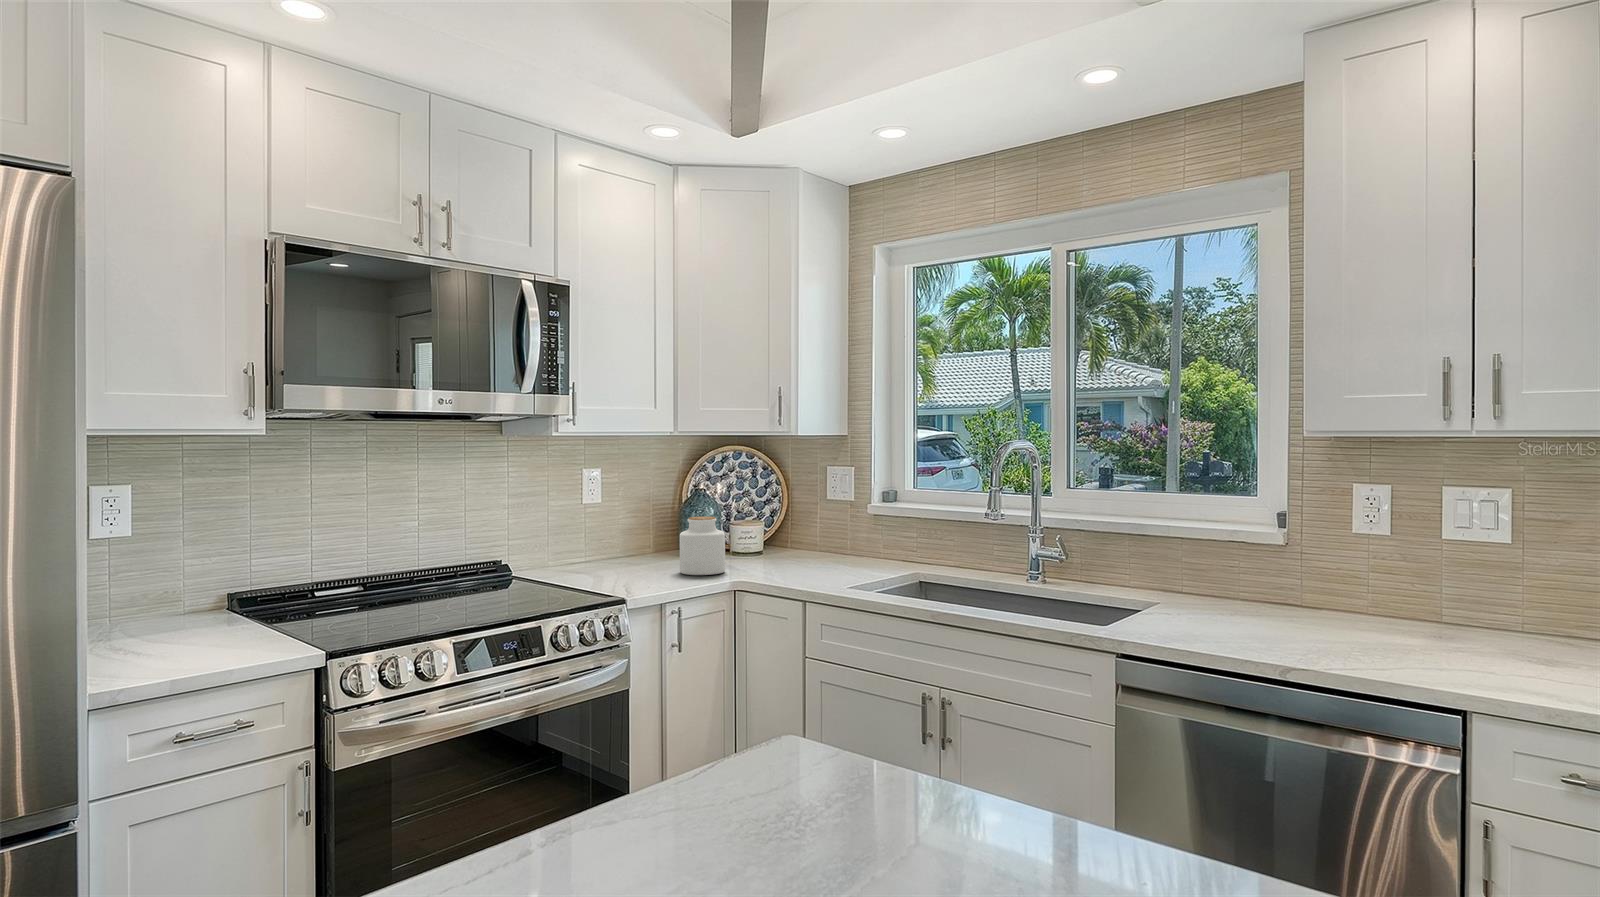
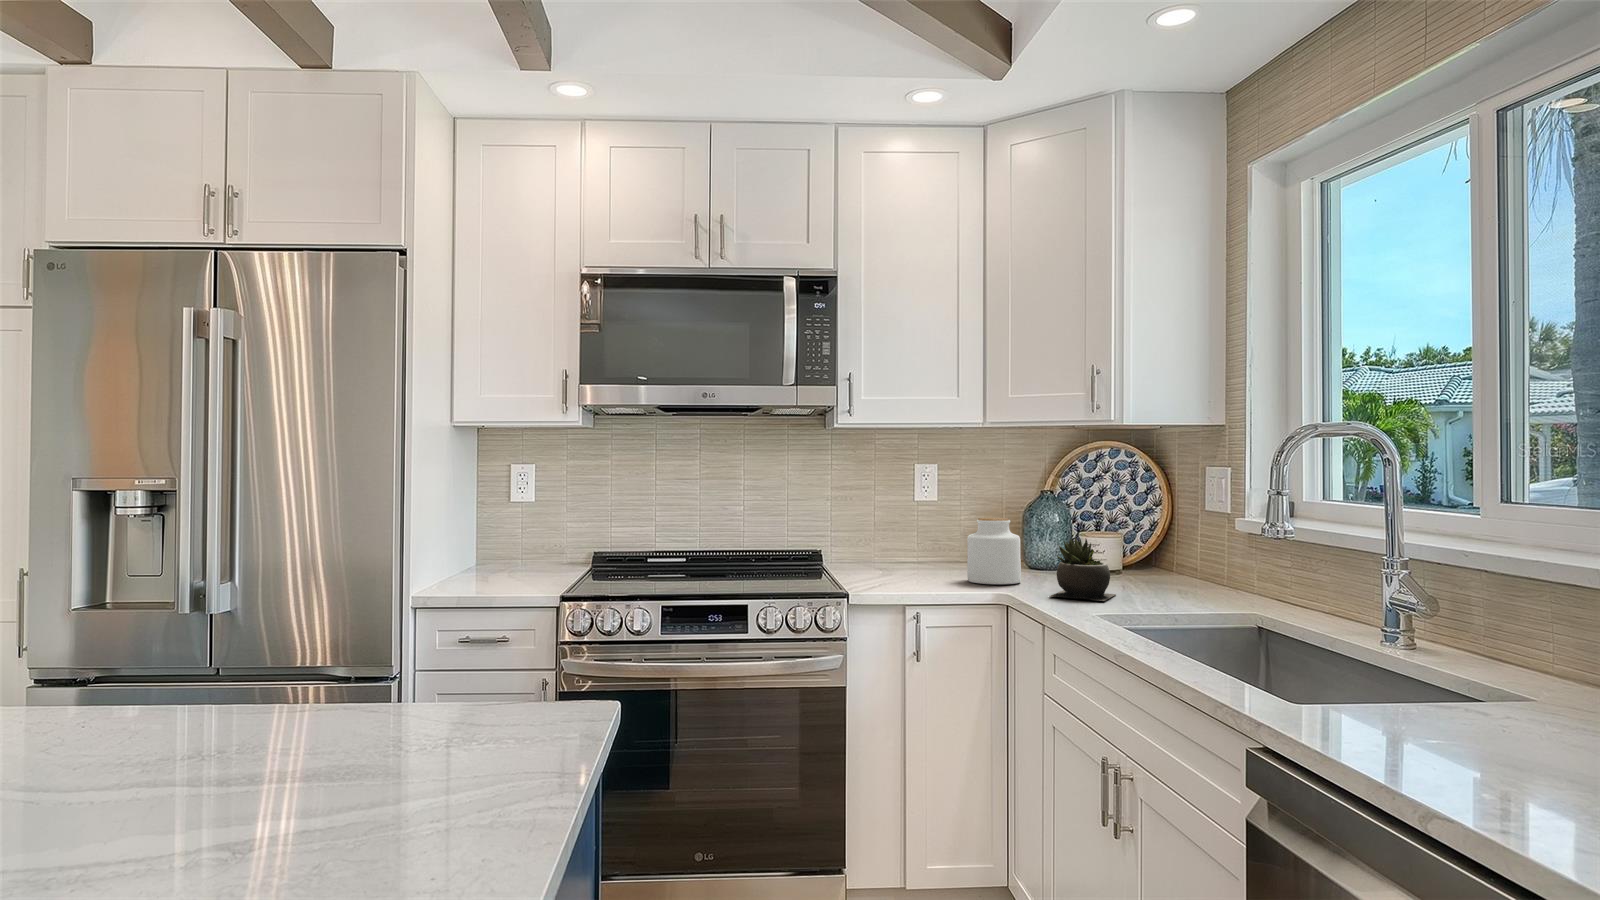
succulent plant: none [768,529,819,579] -> present [1051,538,1116,601]

